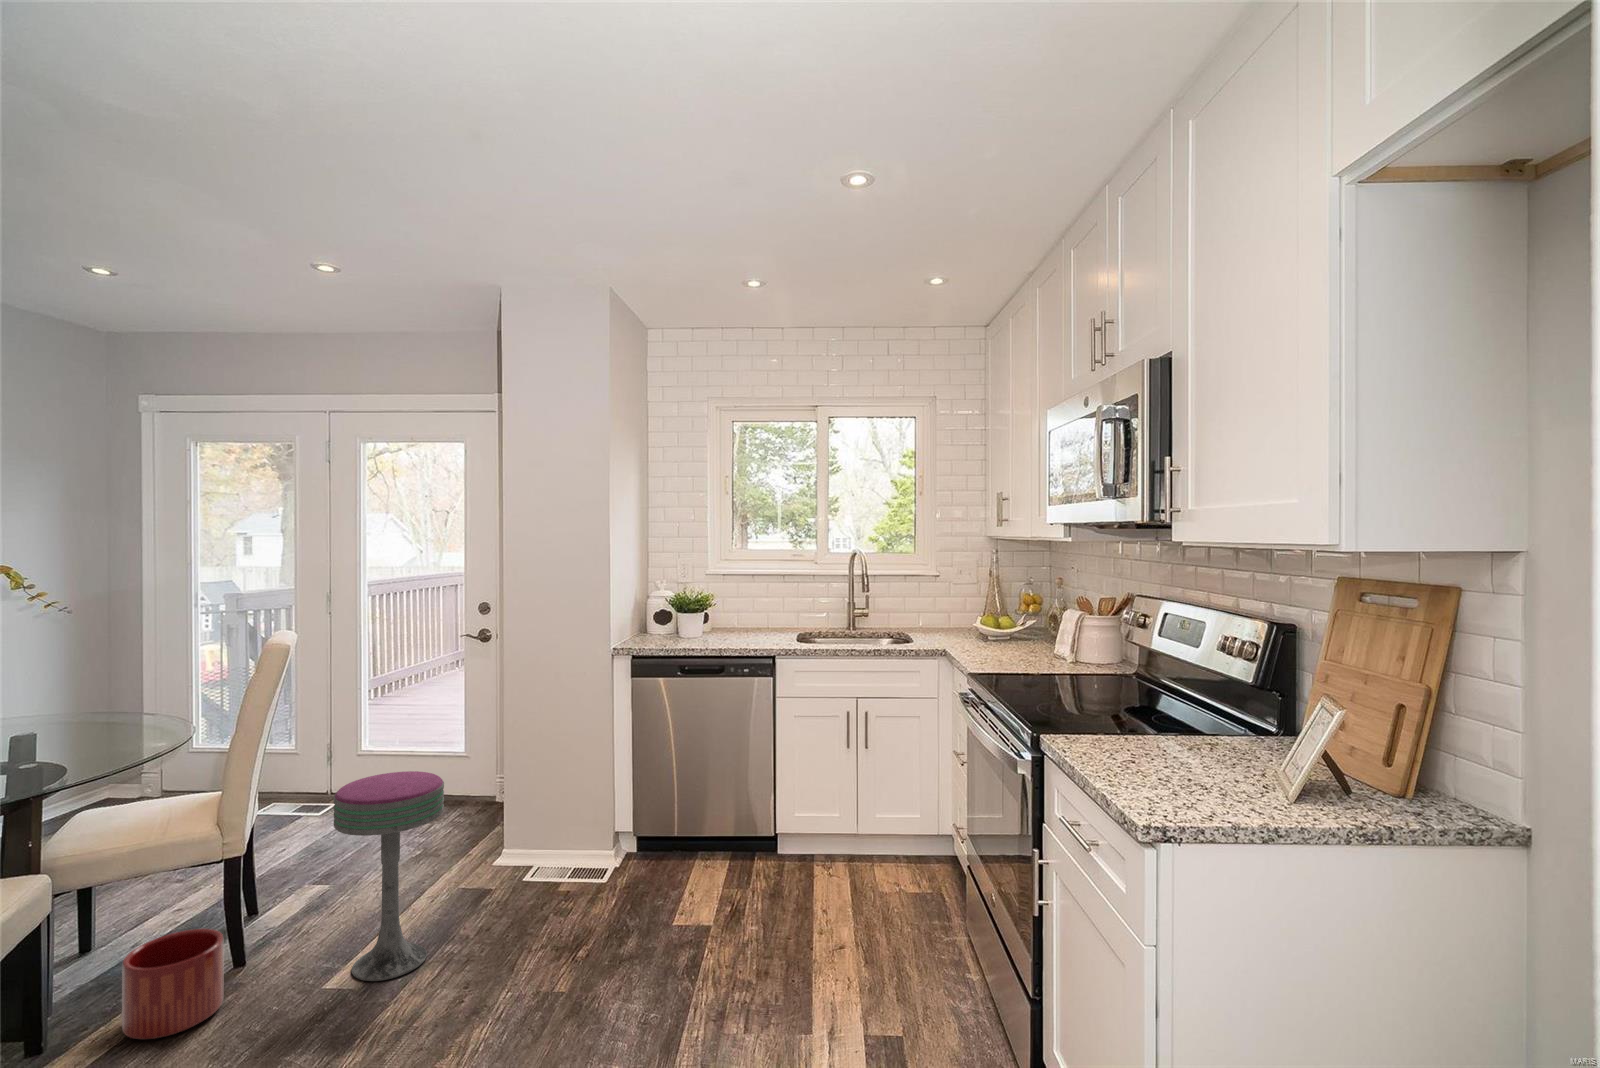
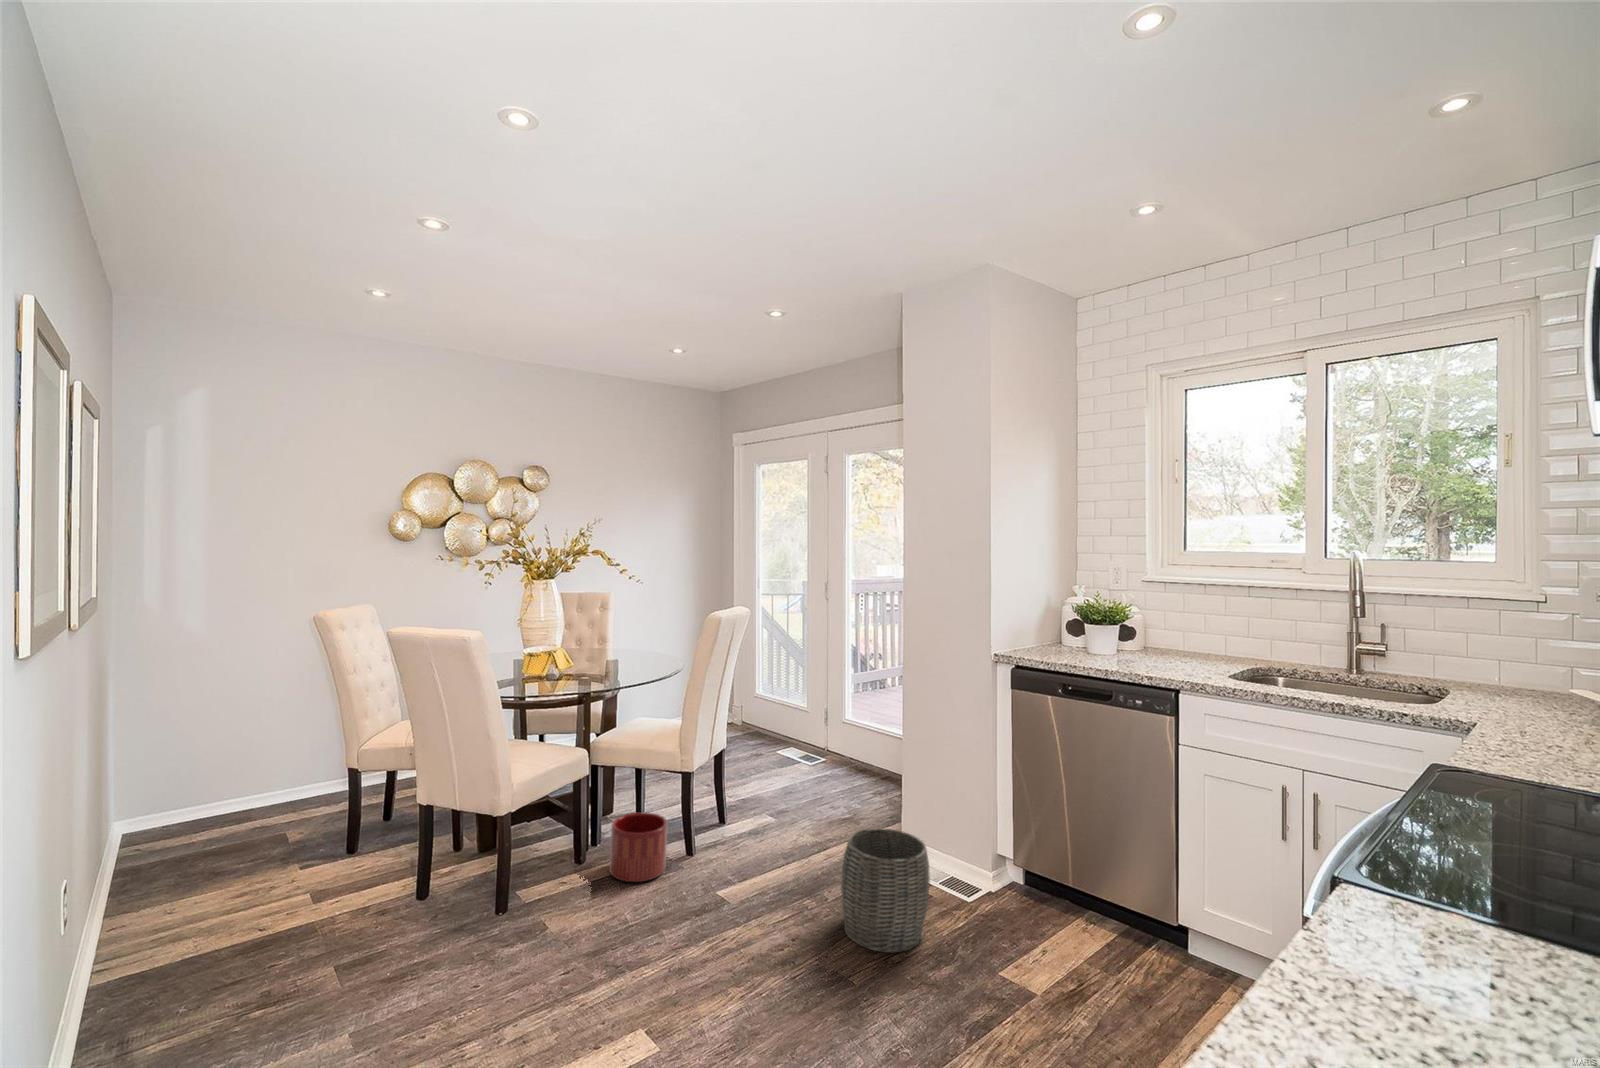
bar stool: present [334,771,444,981] -> none [731,737,812,907]
woven basket: none [501,832,597,960] -> present [841,828,930,953]

